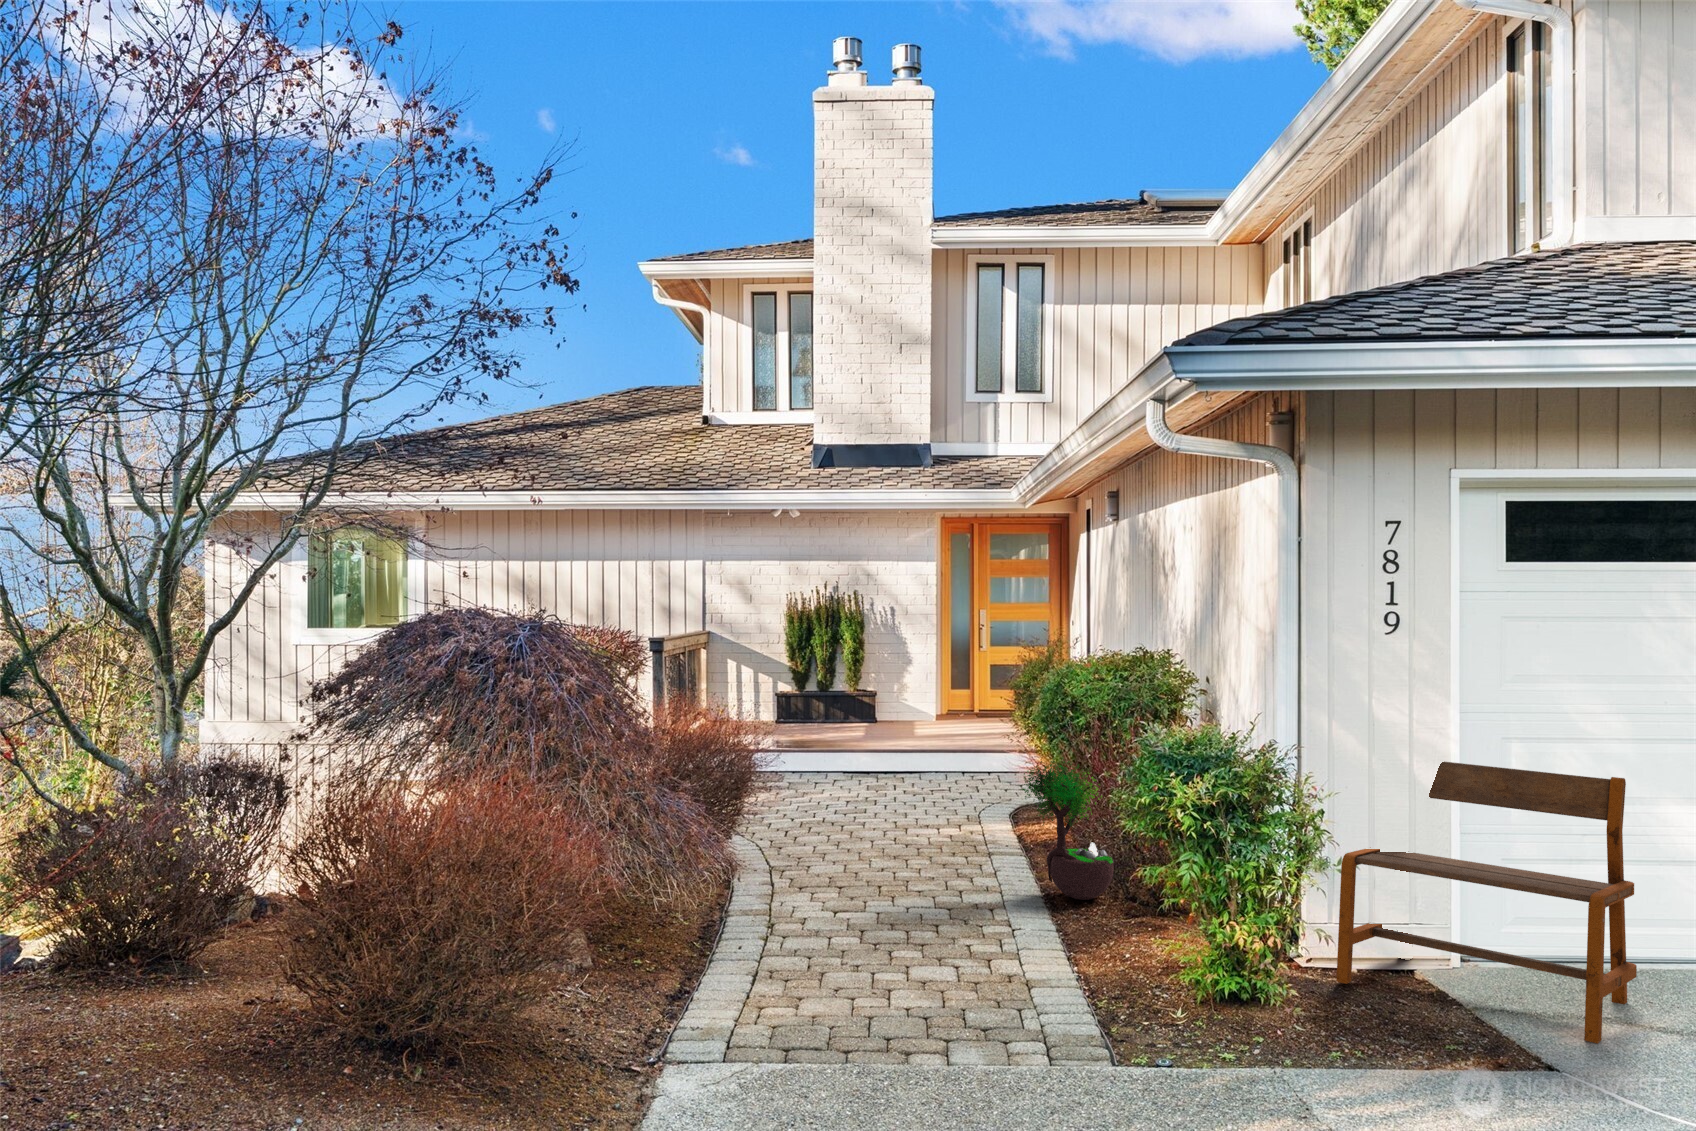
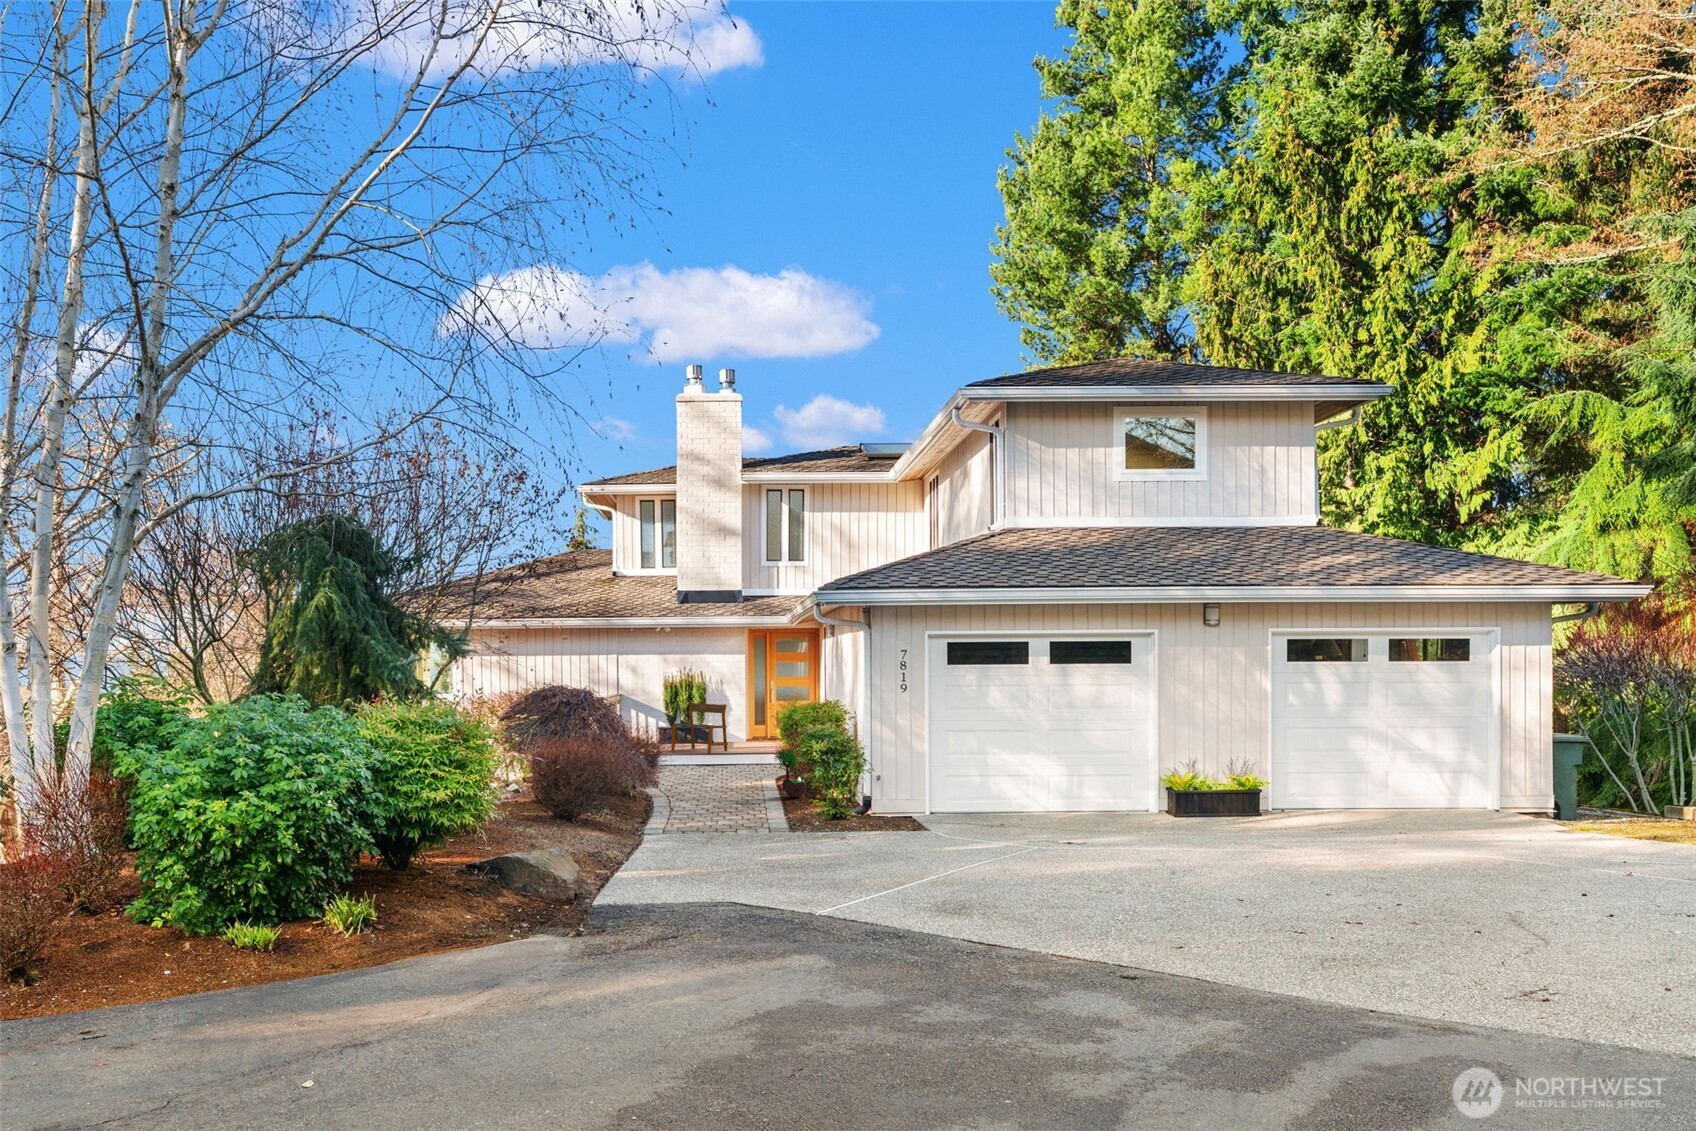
bench: present [1336,761,1637,1044] -> present [671,703,728,754]

